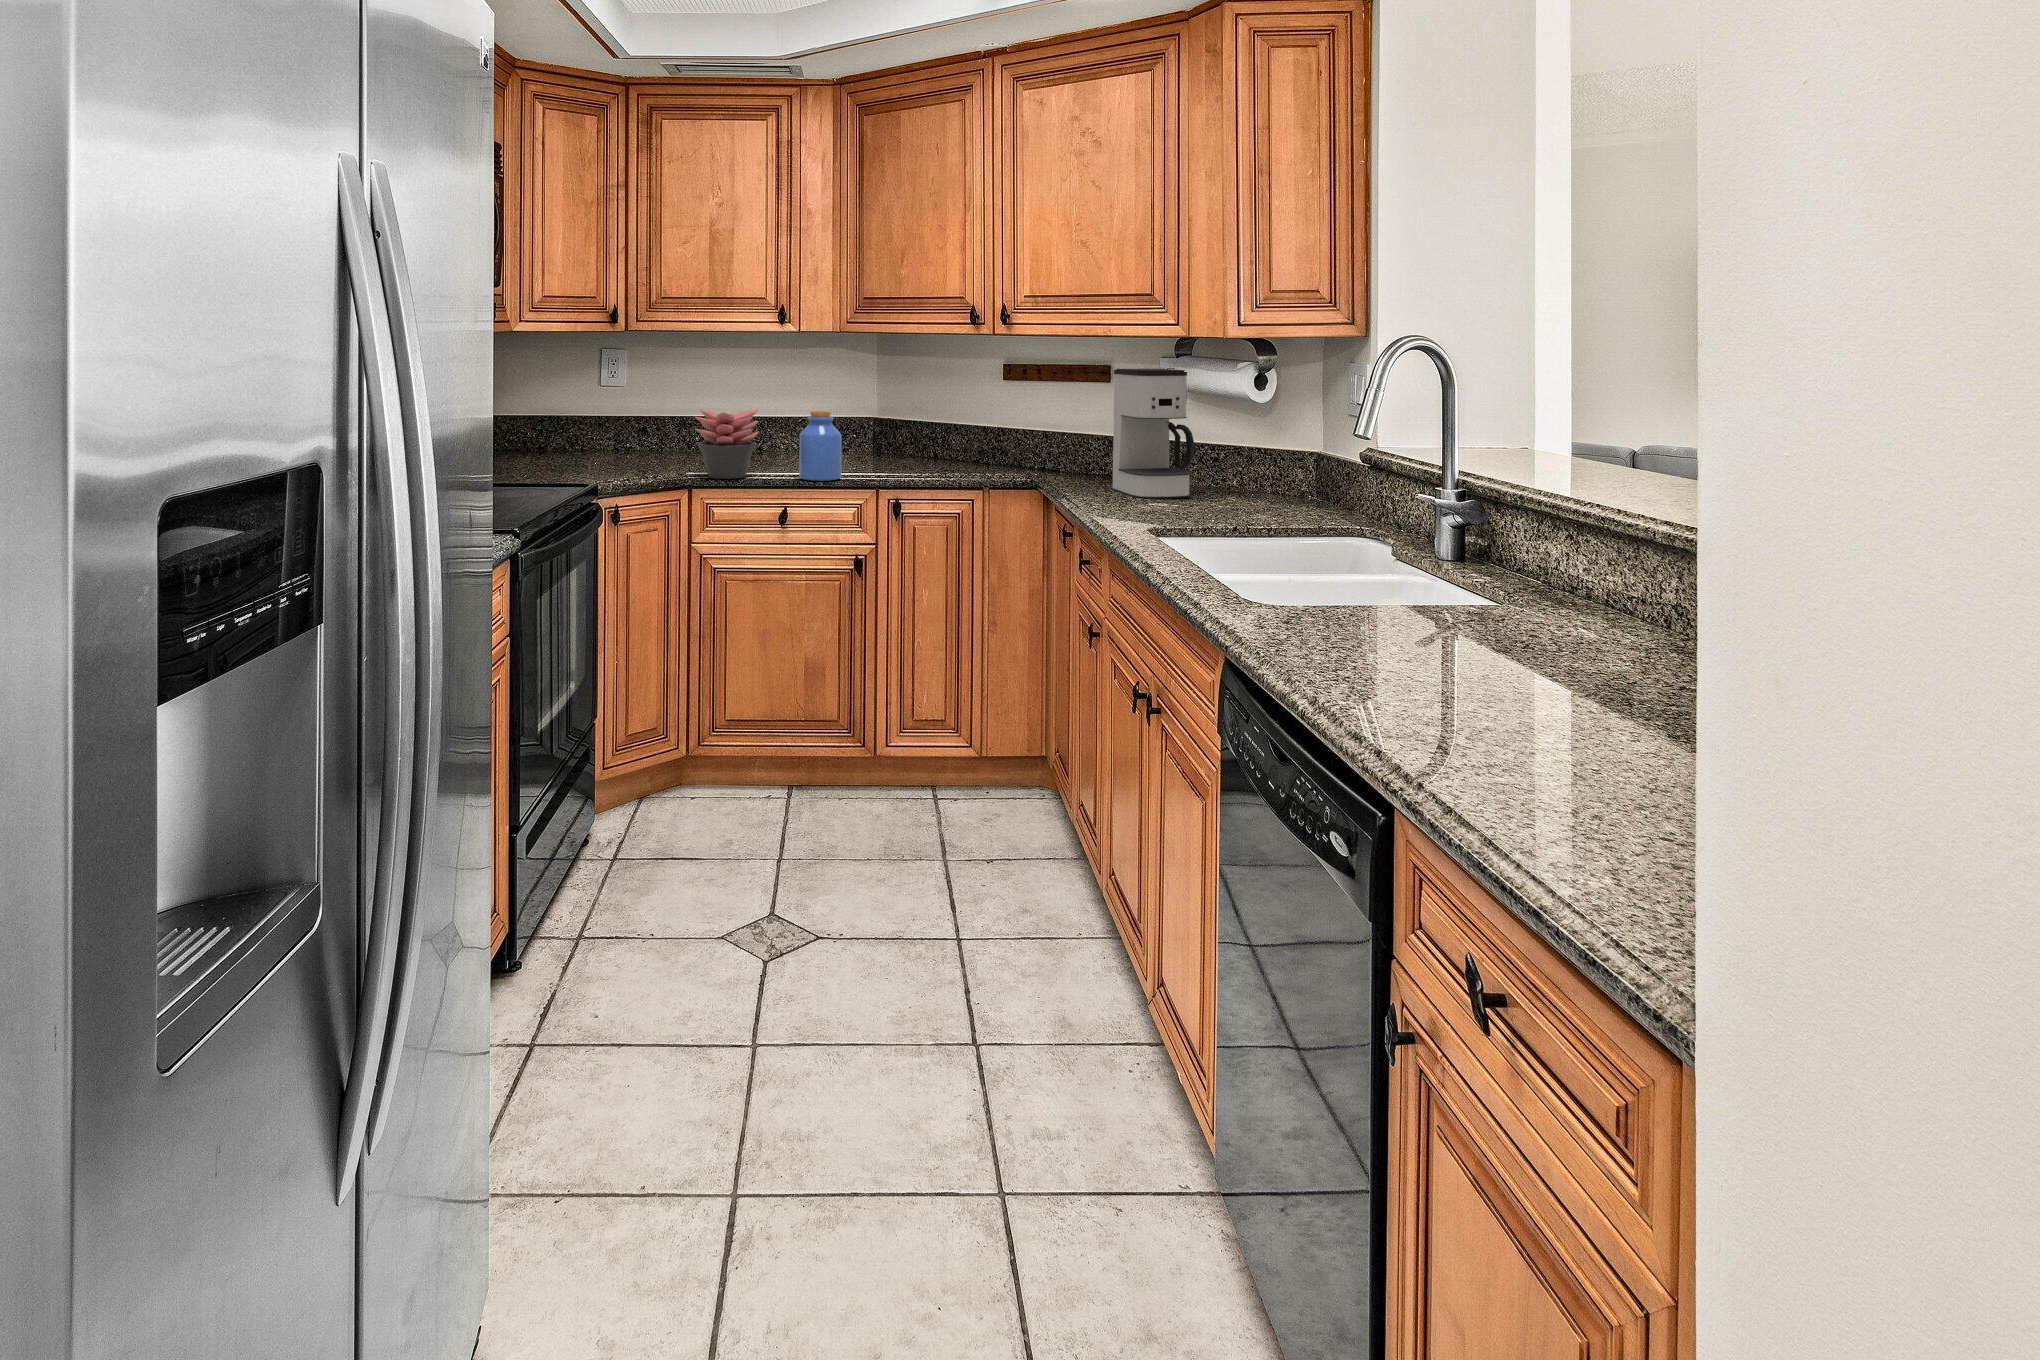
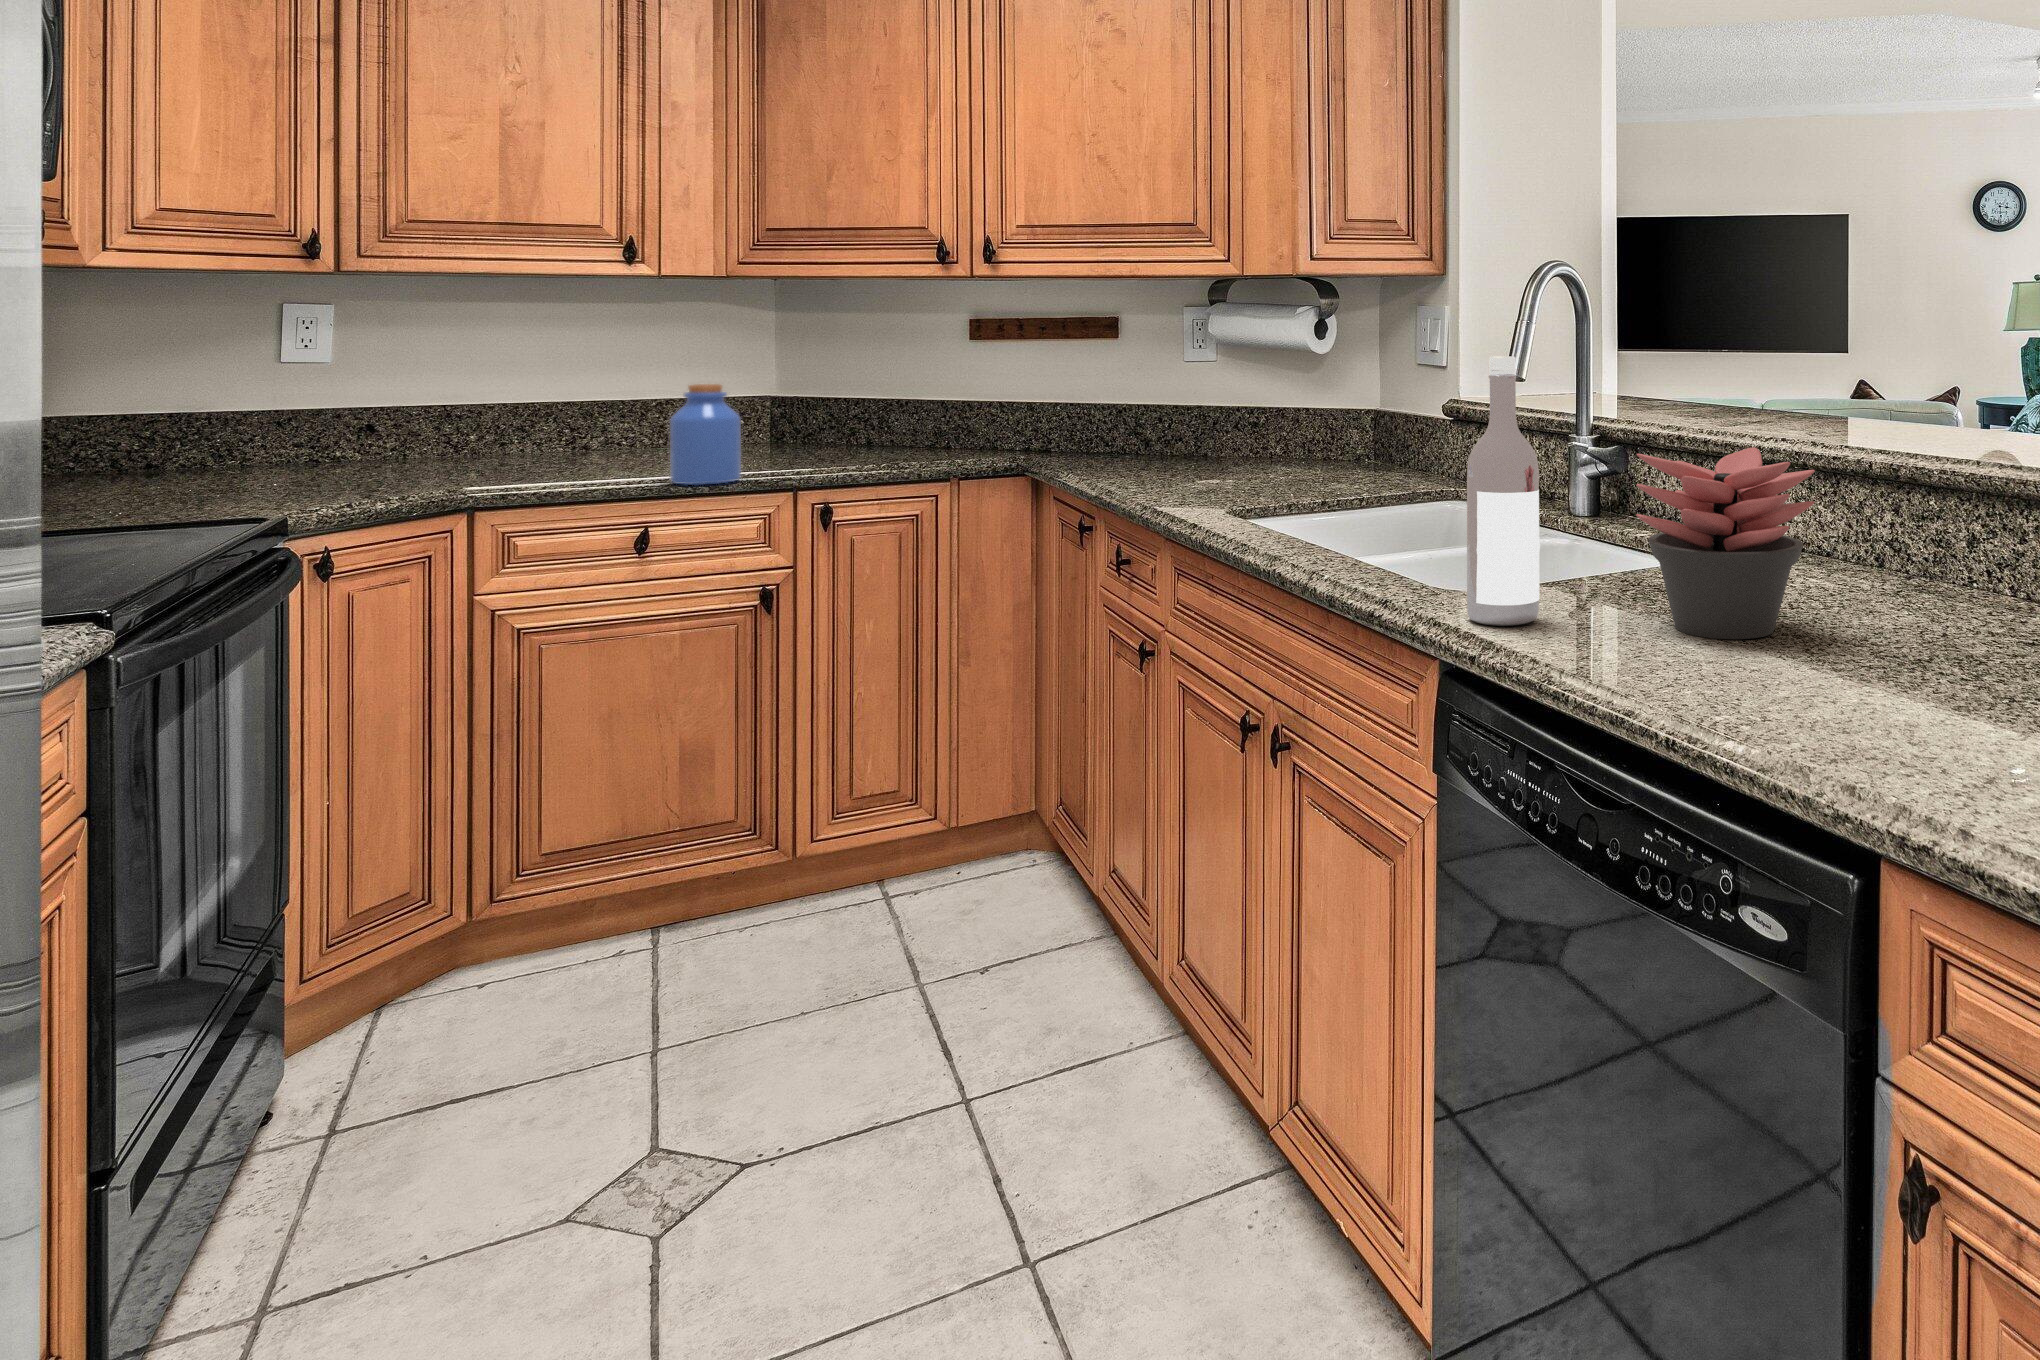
coffee maker: present [1112,369,1194,499] -> none [1135,323,1237,482]
succulent plant: present [695,409,758,479] -> present [1636,447,1815,639]
wine bottle: none [1260,430,1320,639] -> present [1467,356,1540,626]

